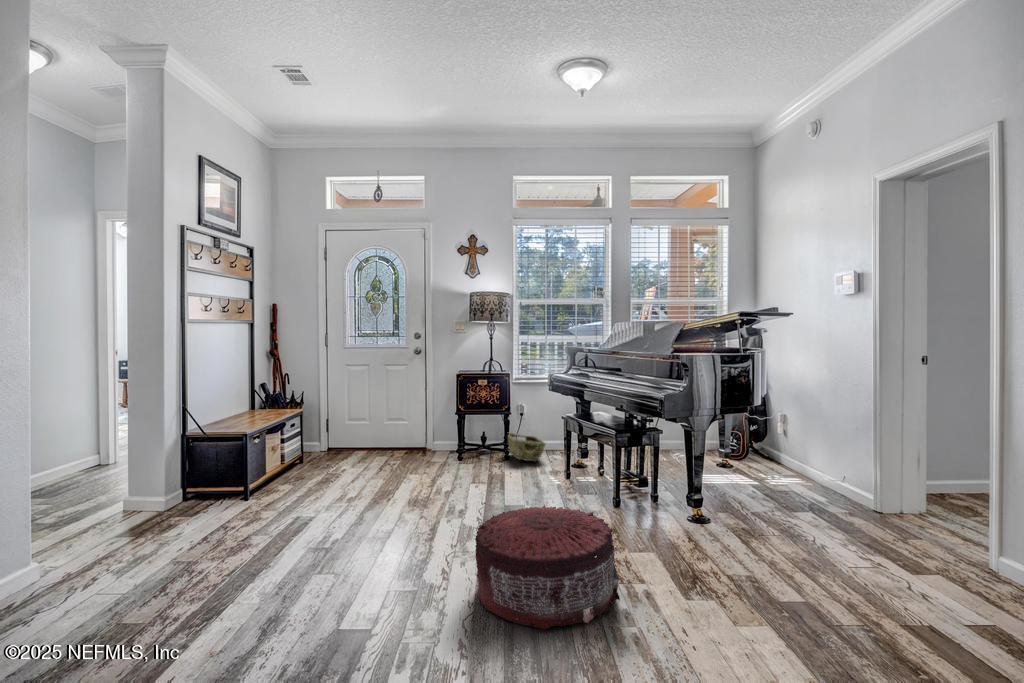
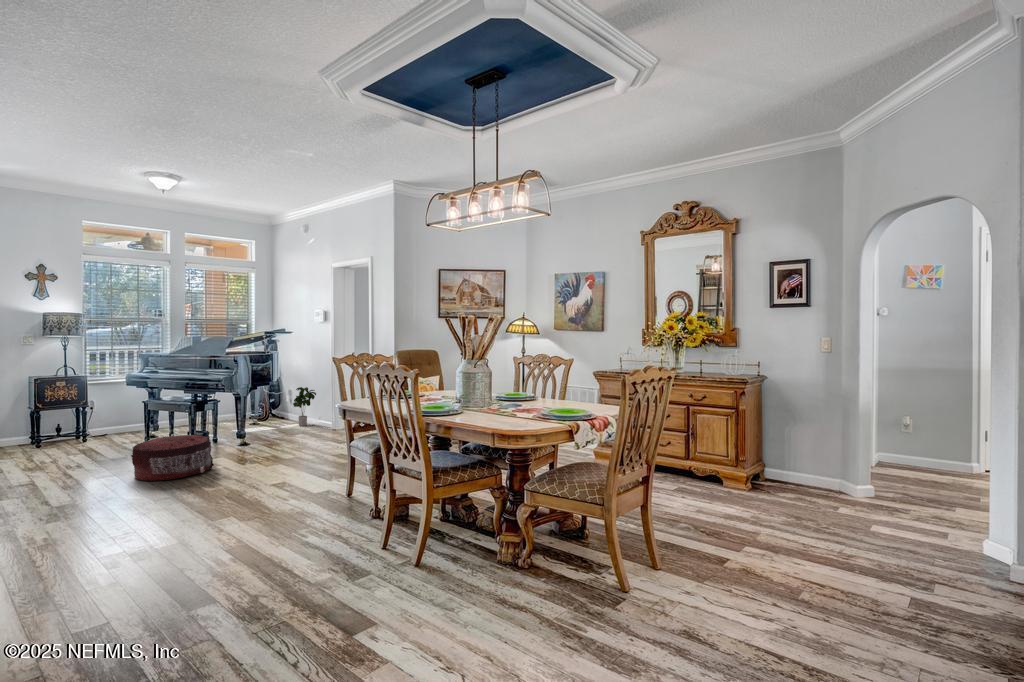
potted plant: none [788,414,837,487] -> present [293,387,316,426]
woven basket: present [508,433,546,461] -> none [79,424,122,442]

